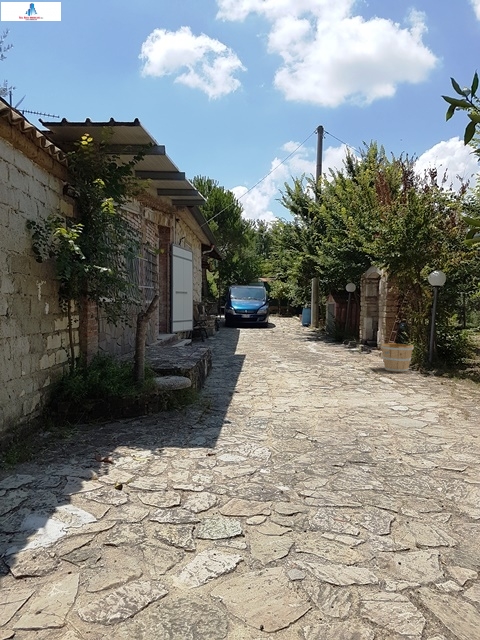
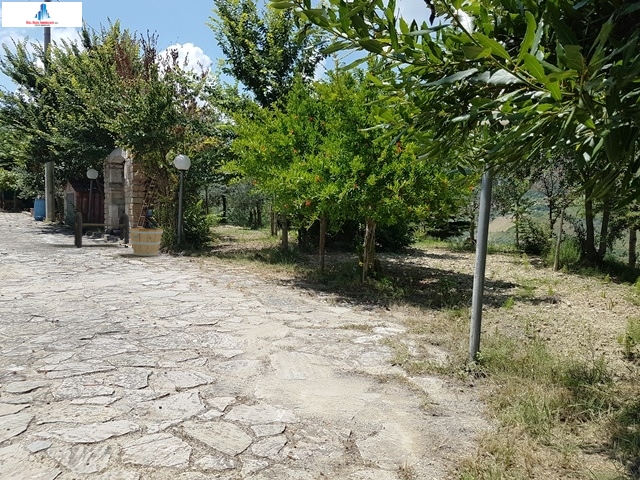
bench: none [334,326,381,360] -> present [74,212,129,248]

